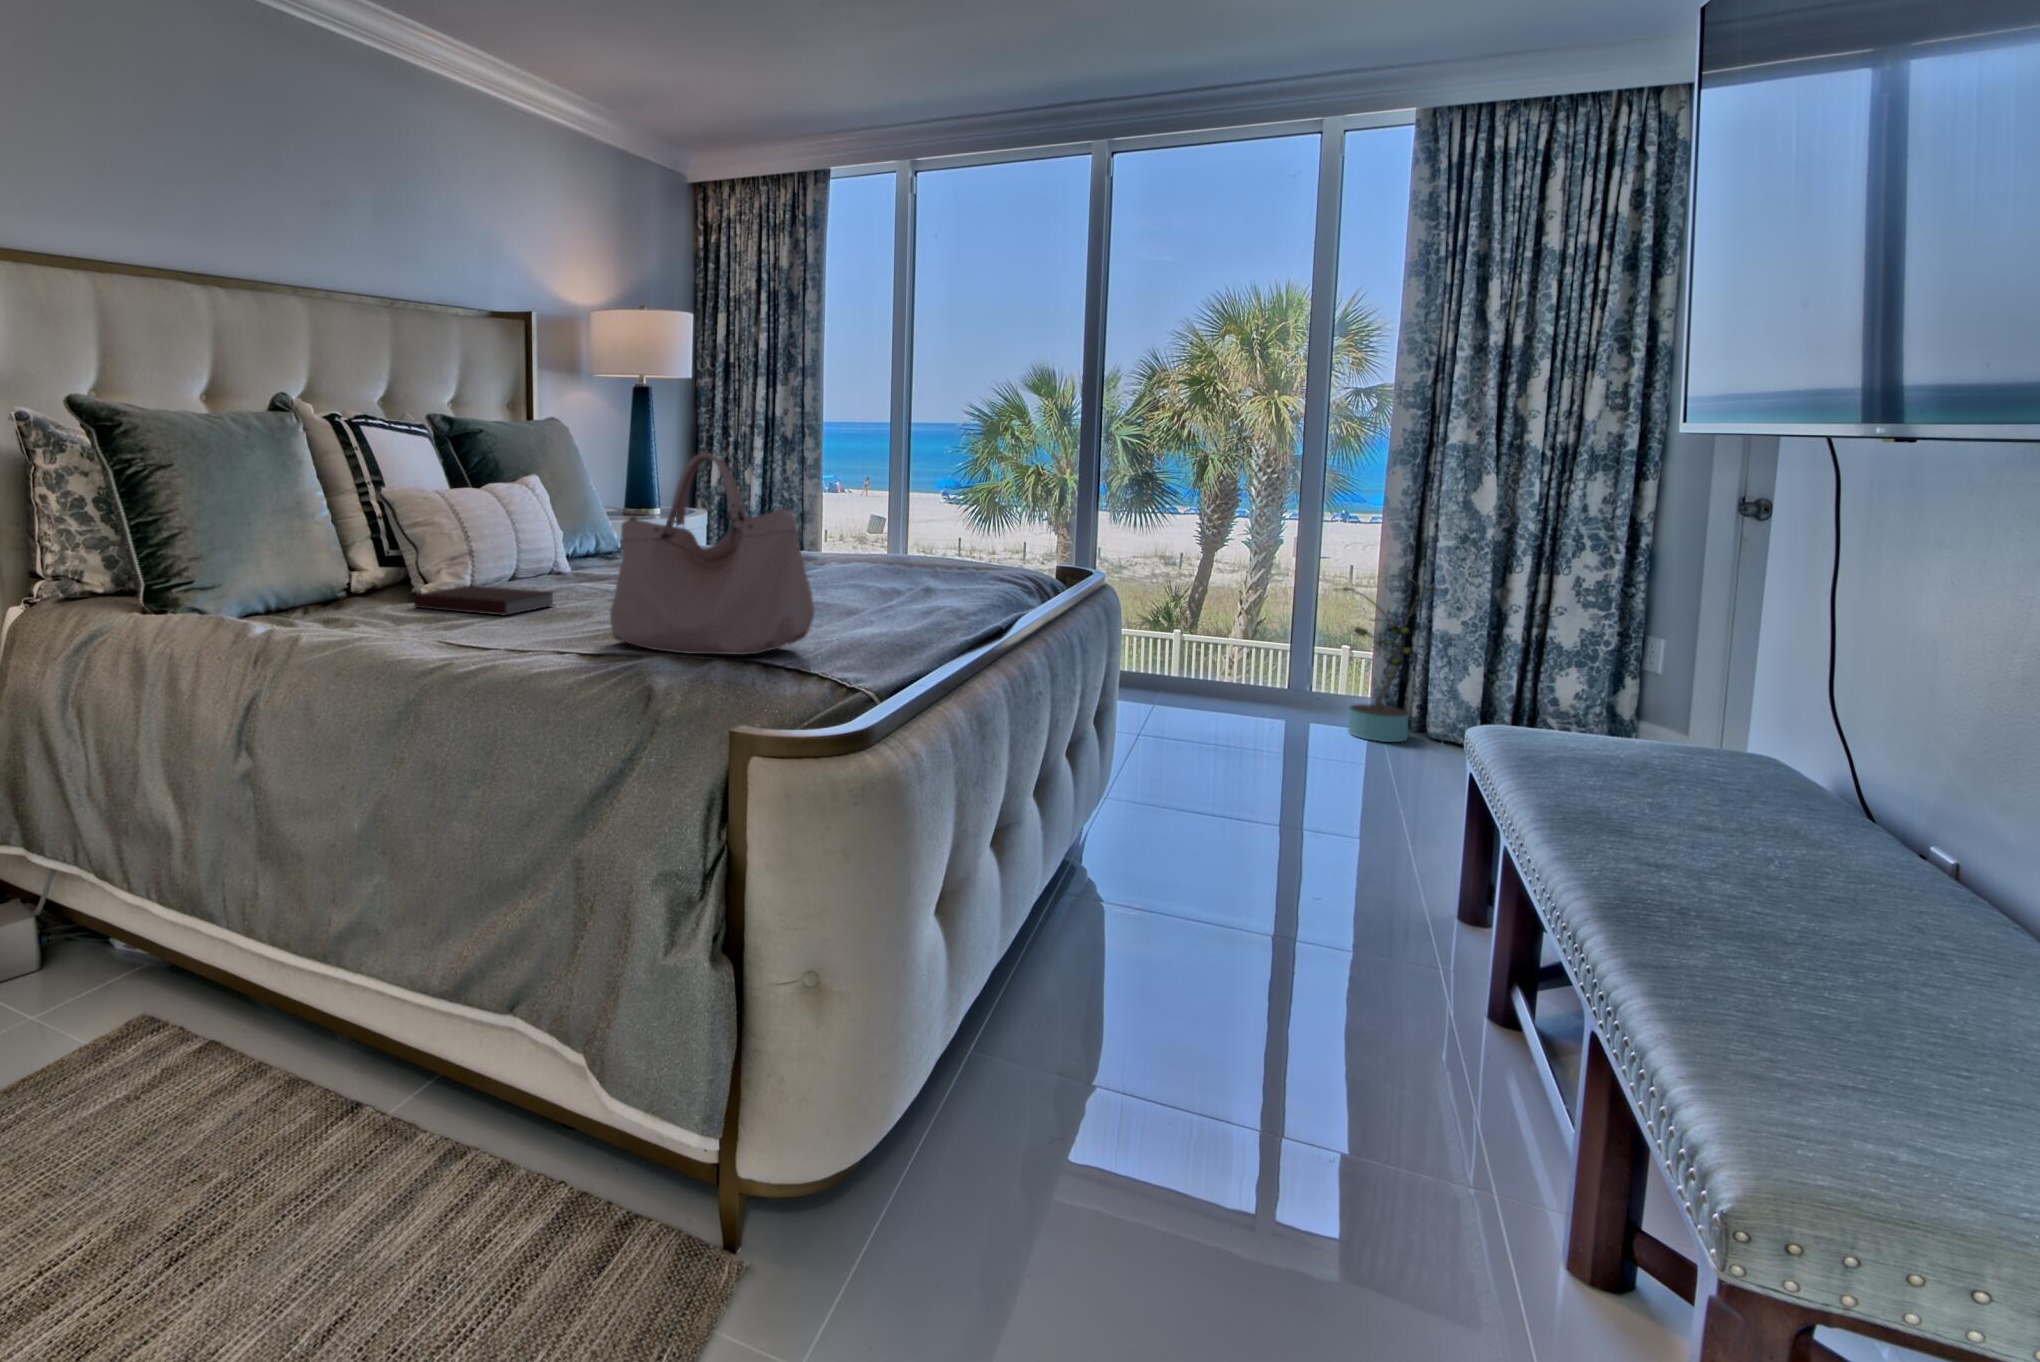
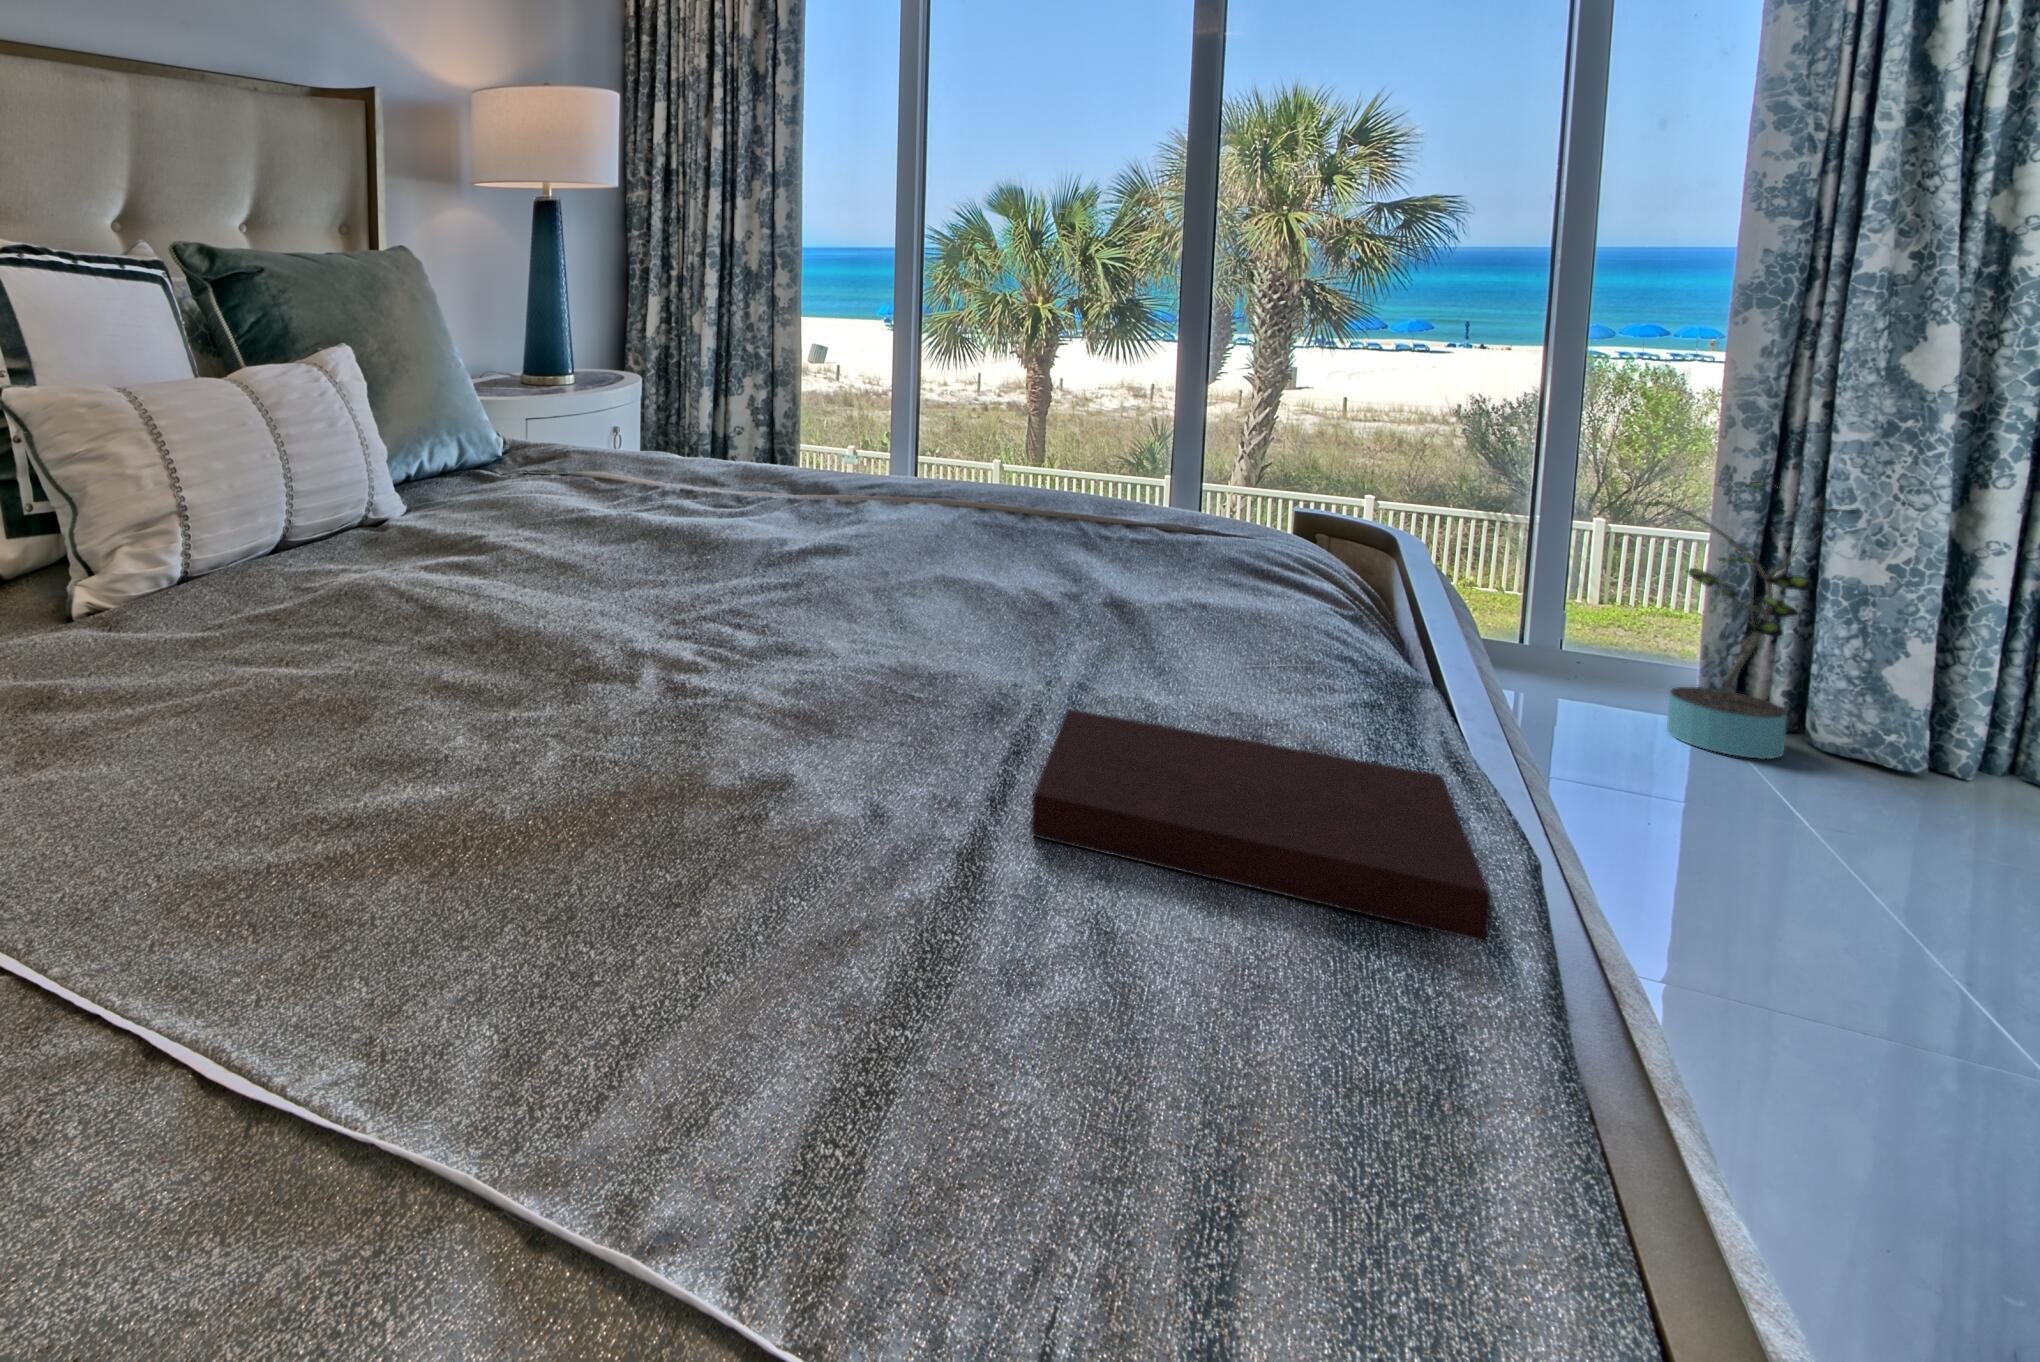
handbag: present [610,453,814,655] -> none [354,354,992,1049]
notebook: present [414,585,553,615] -> present [1031,709,1490,942]

